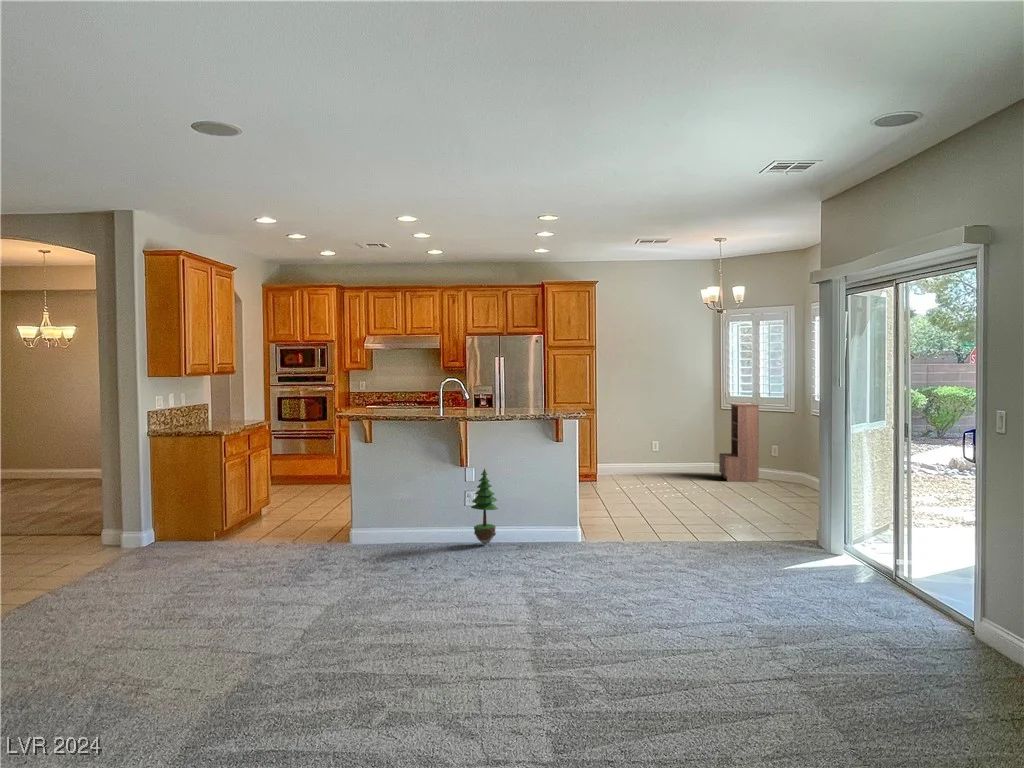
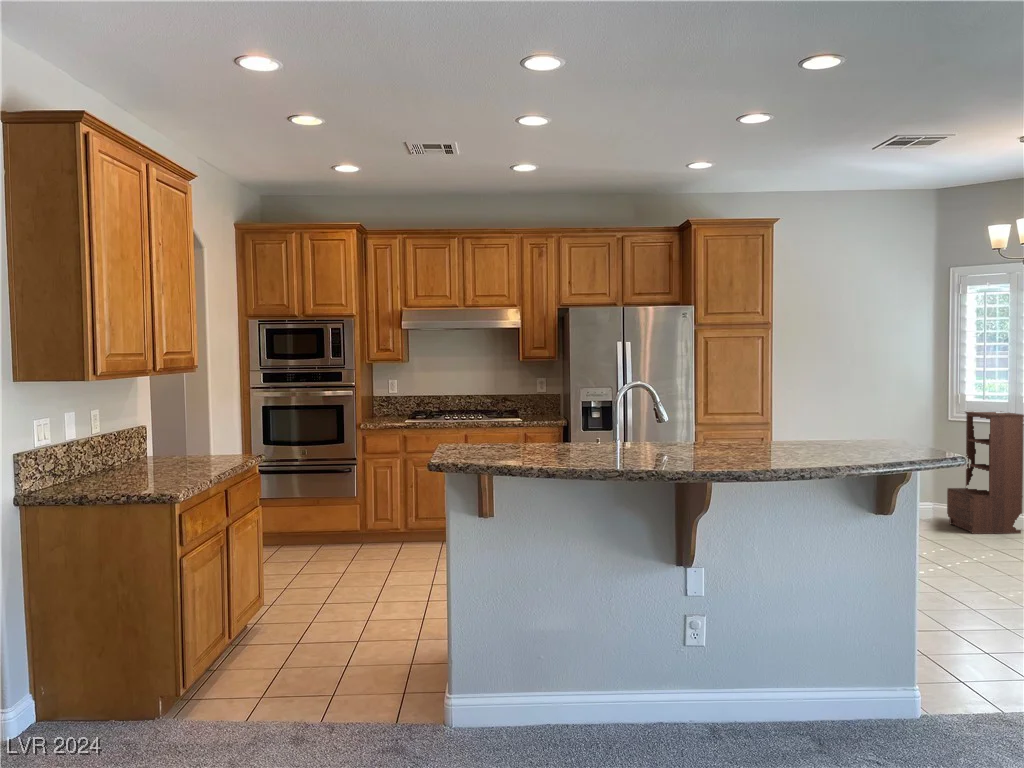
potted tree: present [471,469,498,544] -> none [707,571,767,731]

